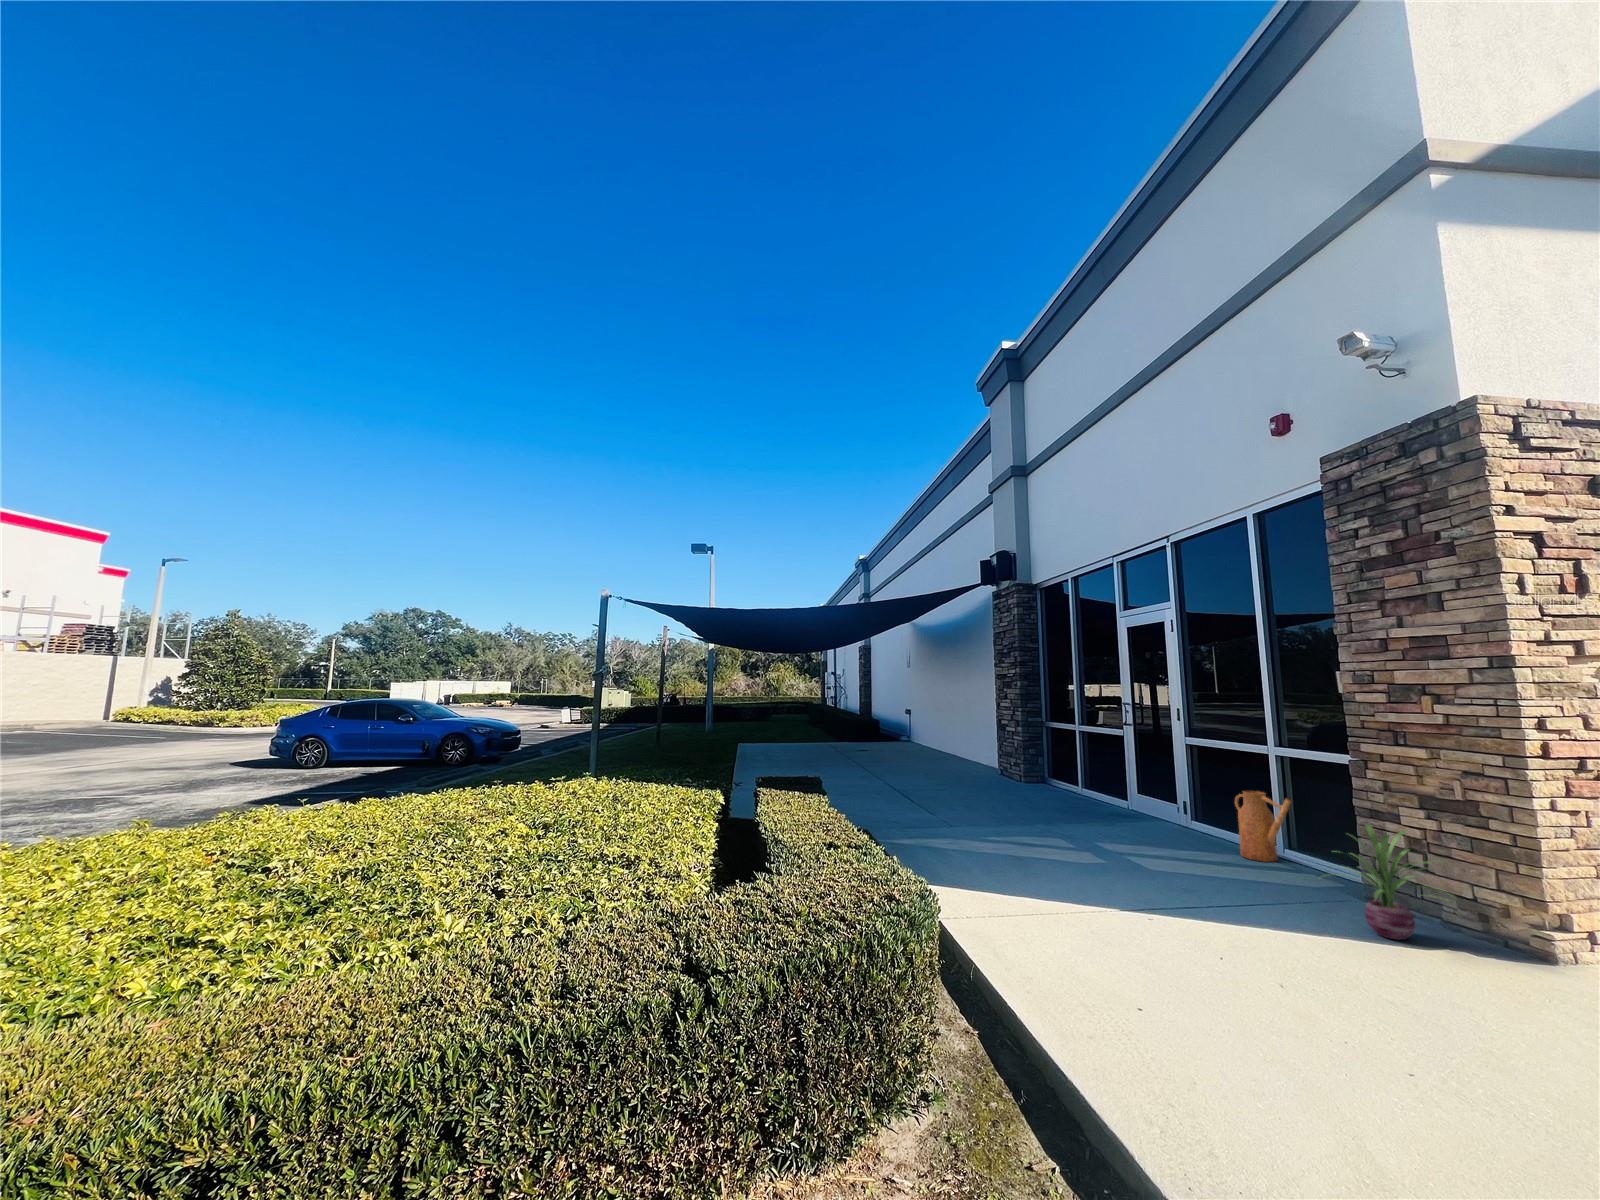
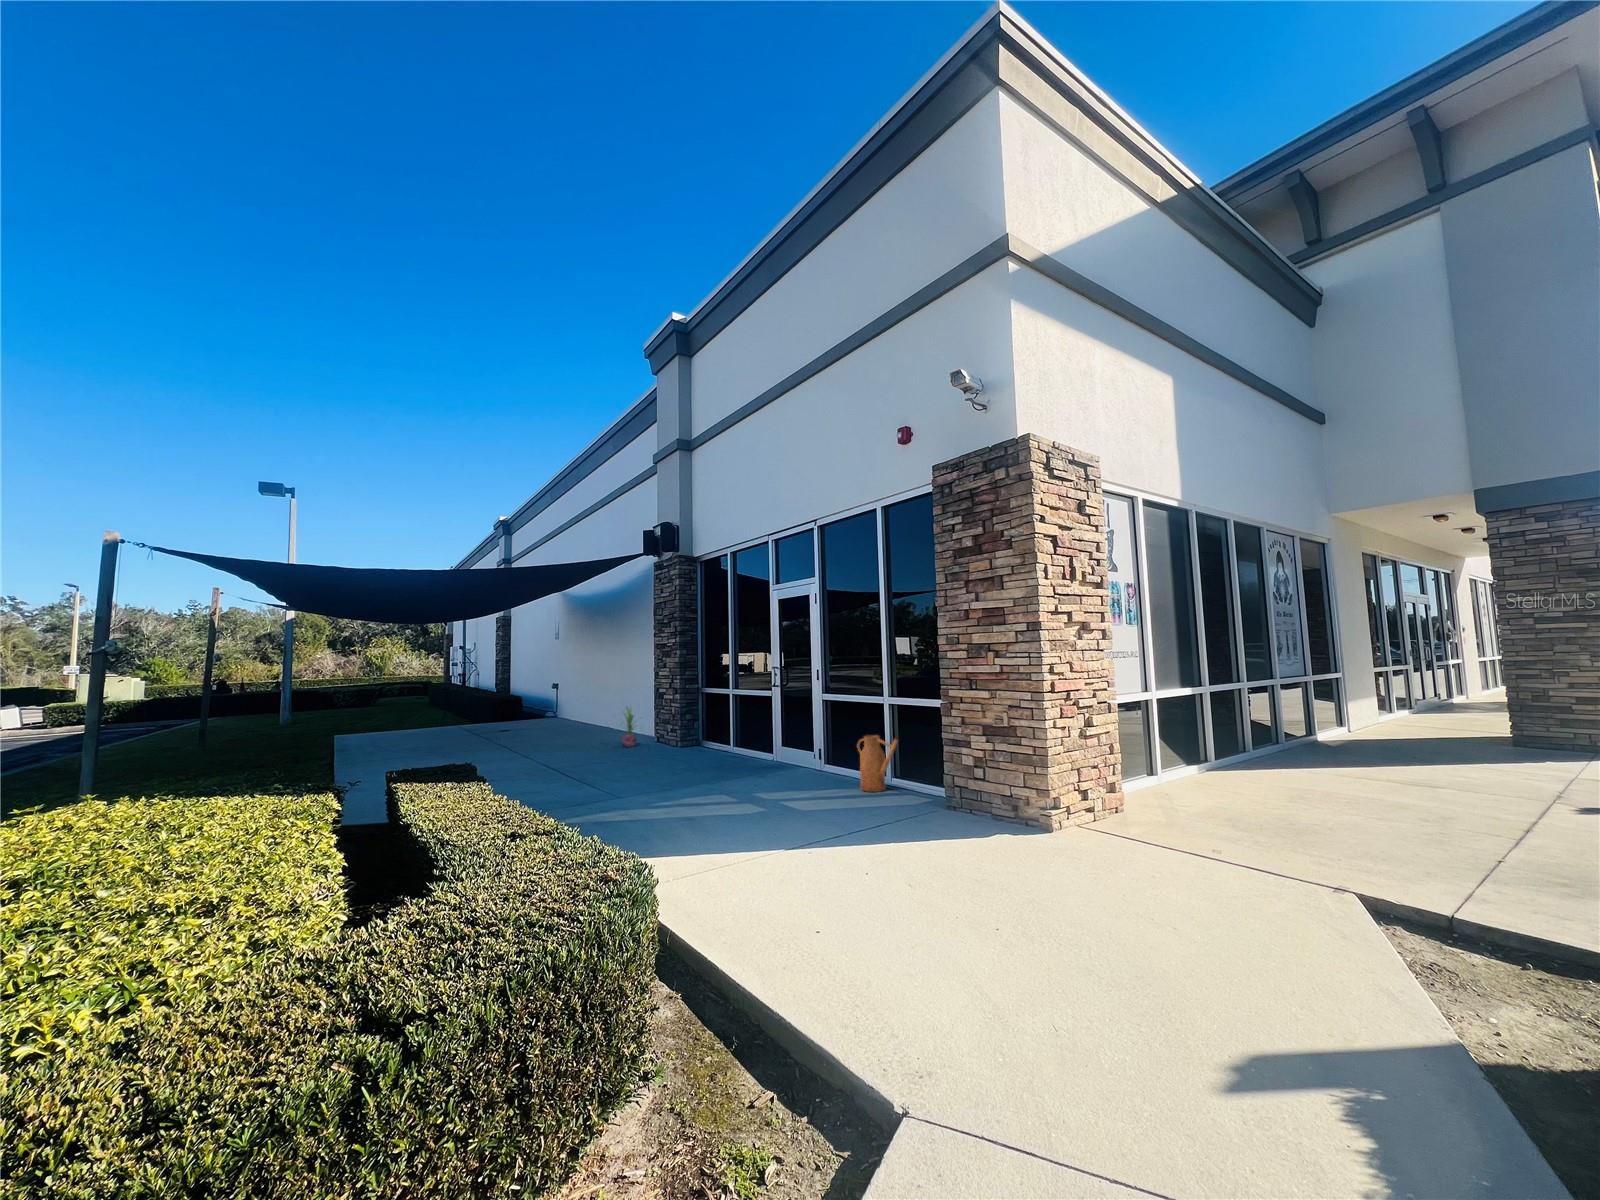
decorative plant: present [1326,824,1448,940] -> present [621,705,641,747]

